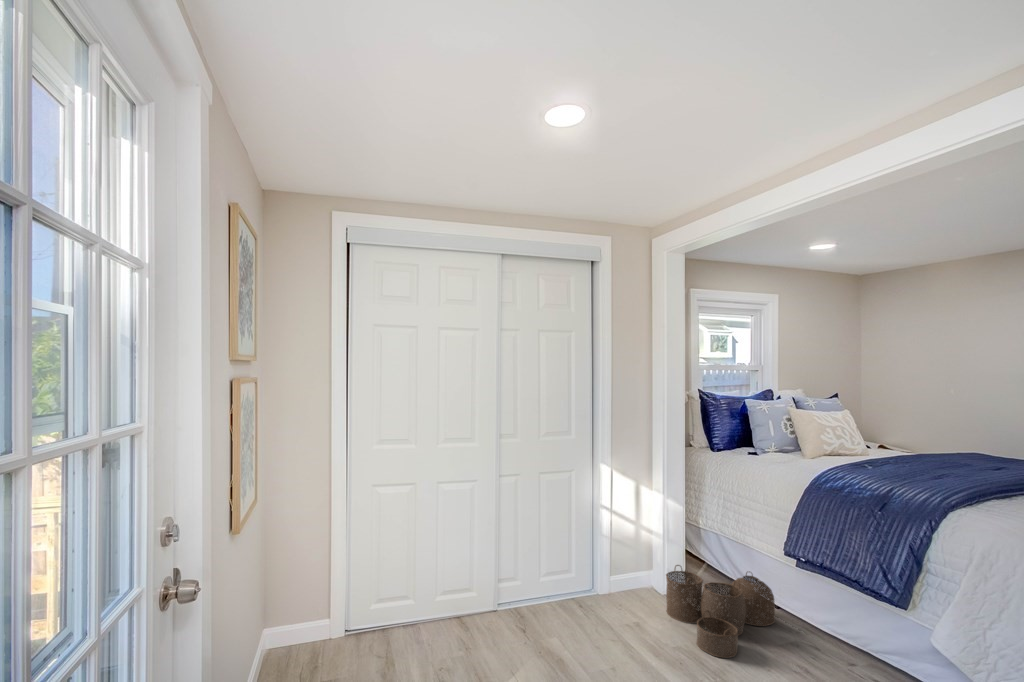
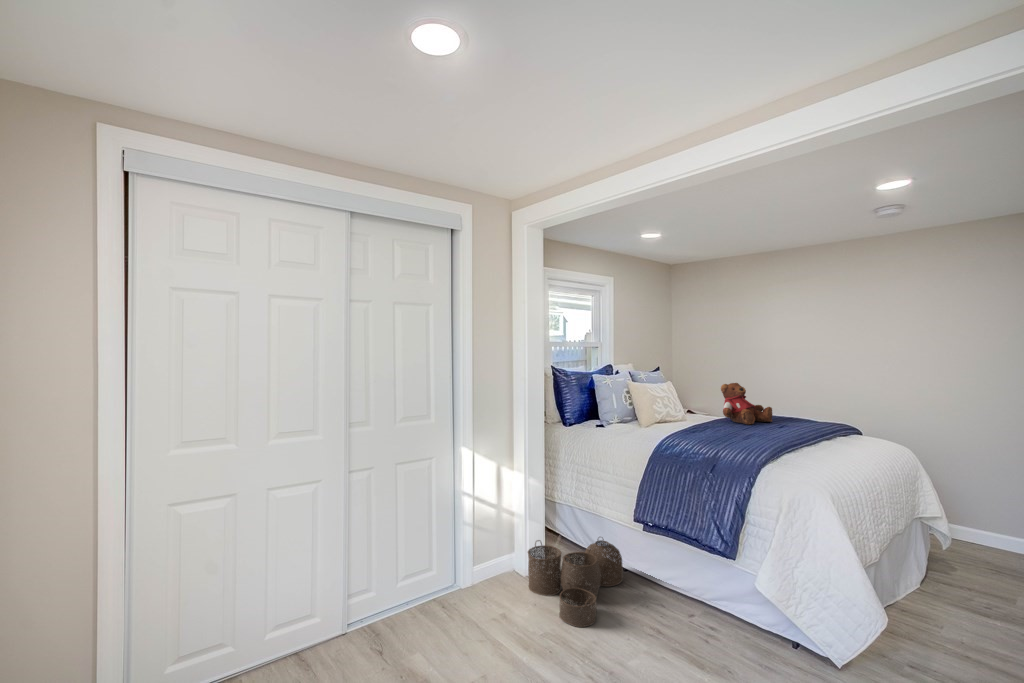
teddy bear: none [909,415,982,465] -> present [721,383,772,424]

